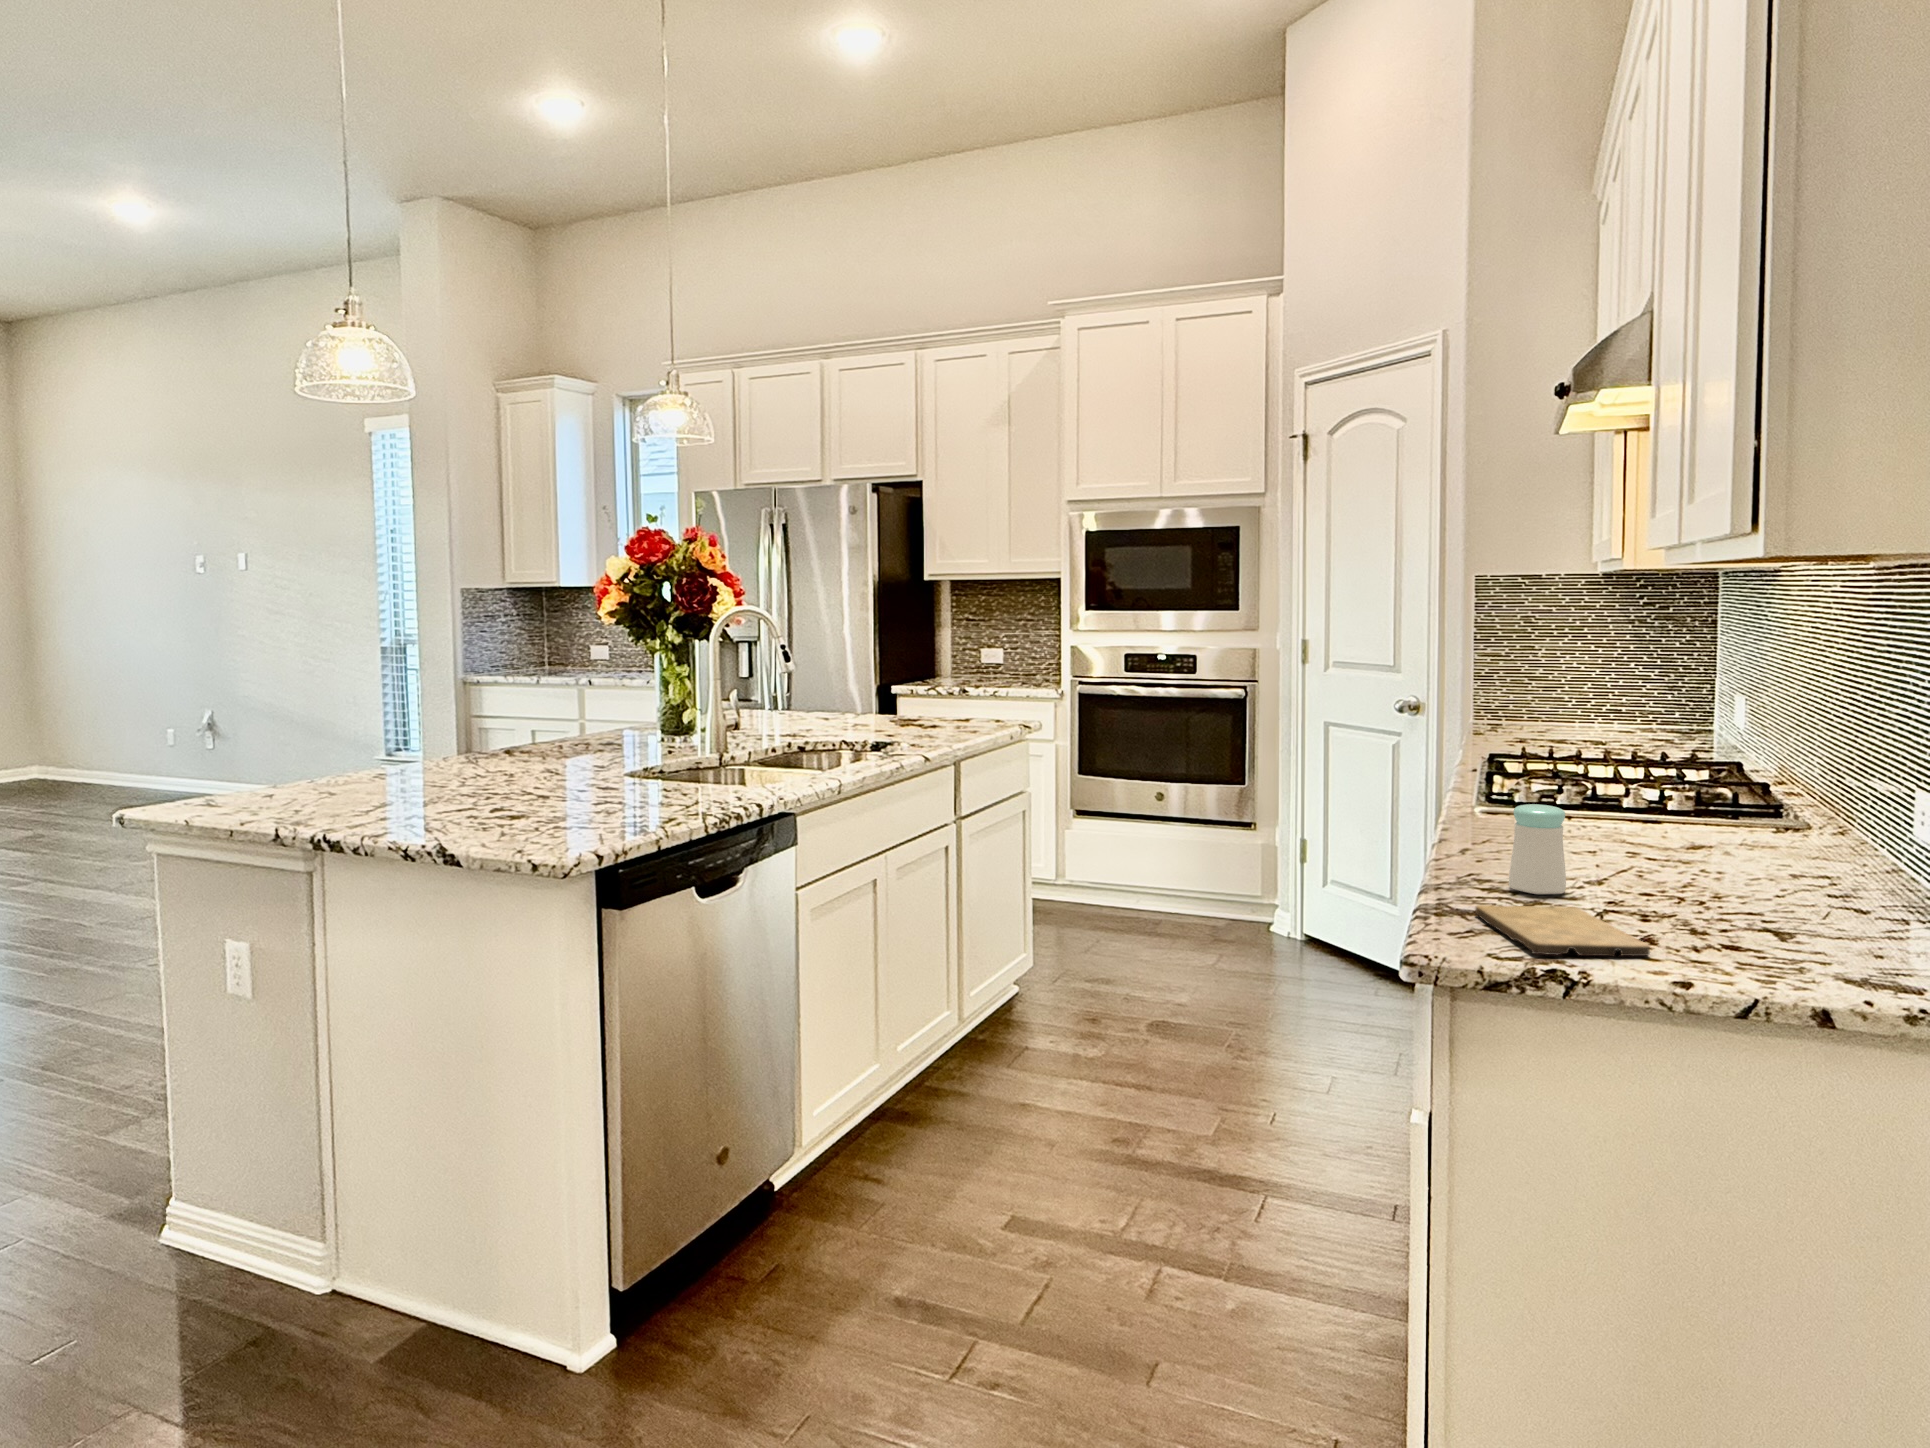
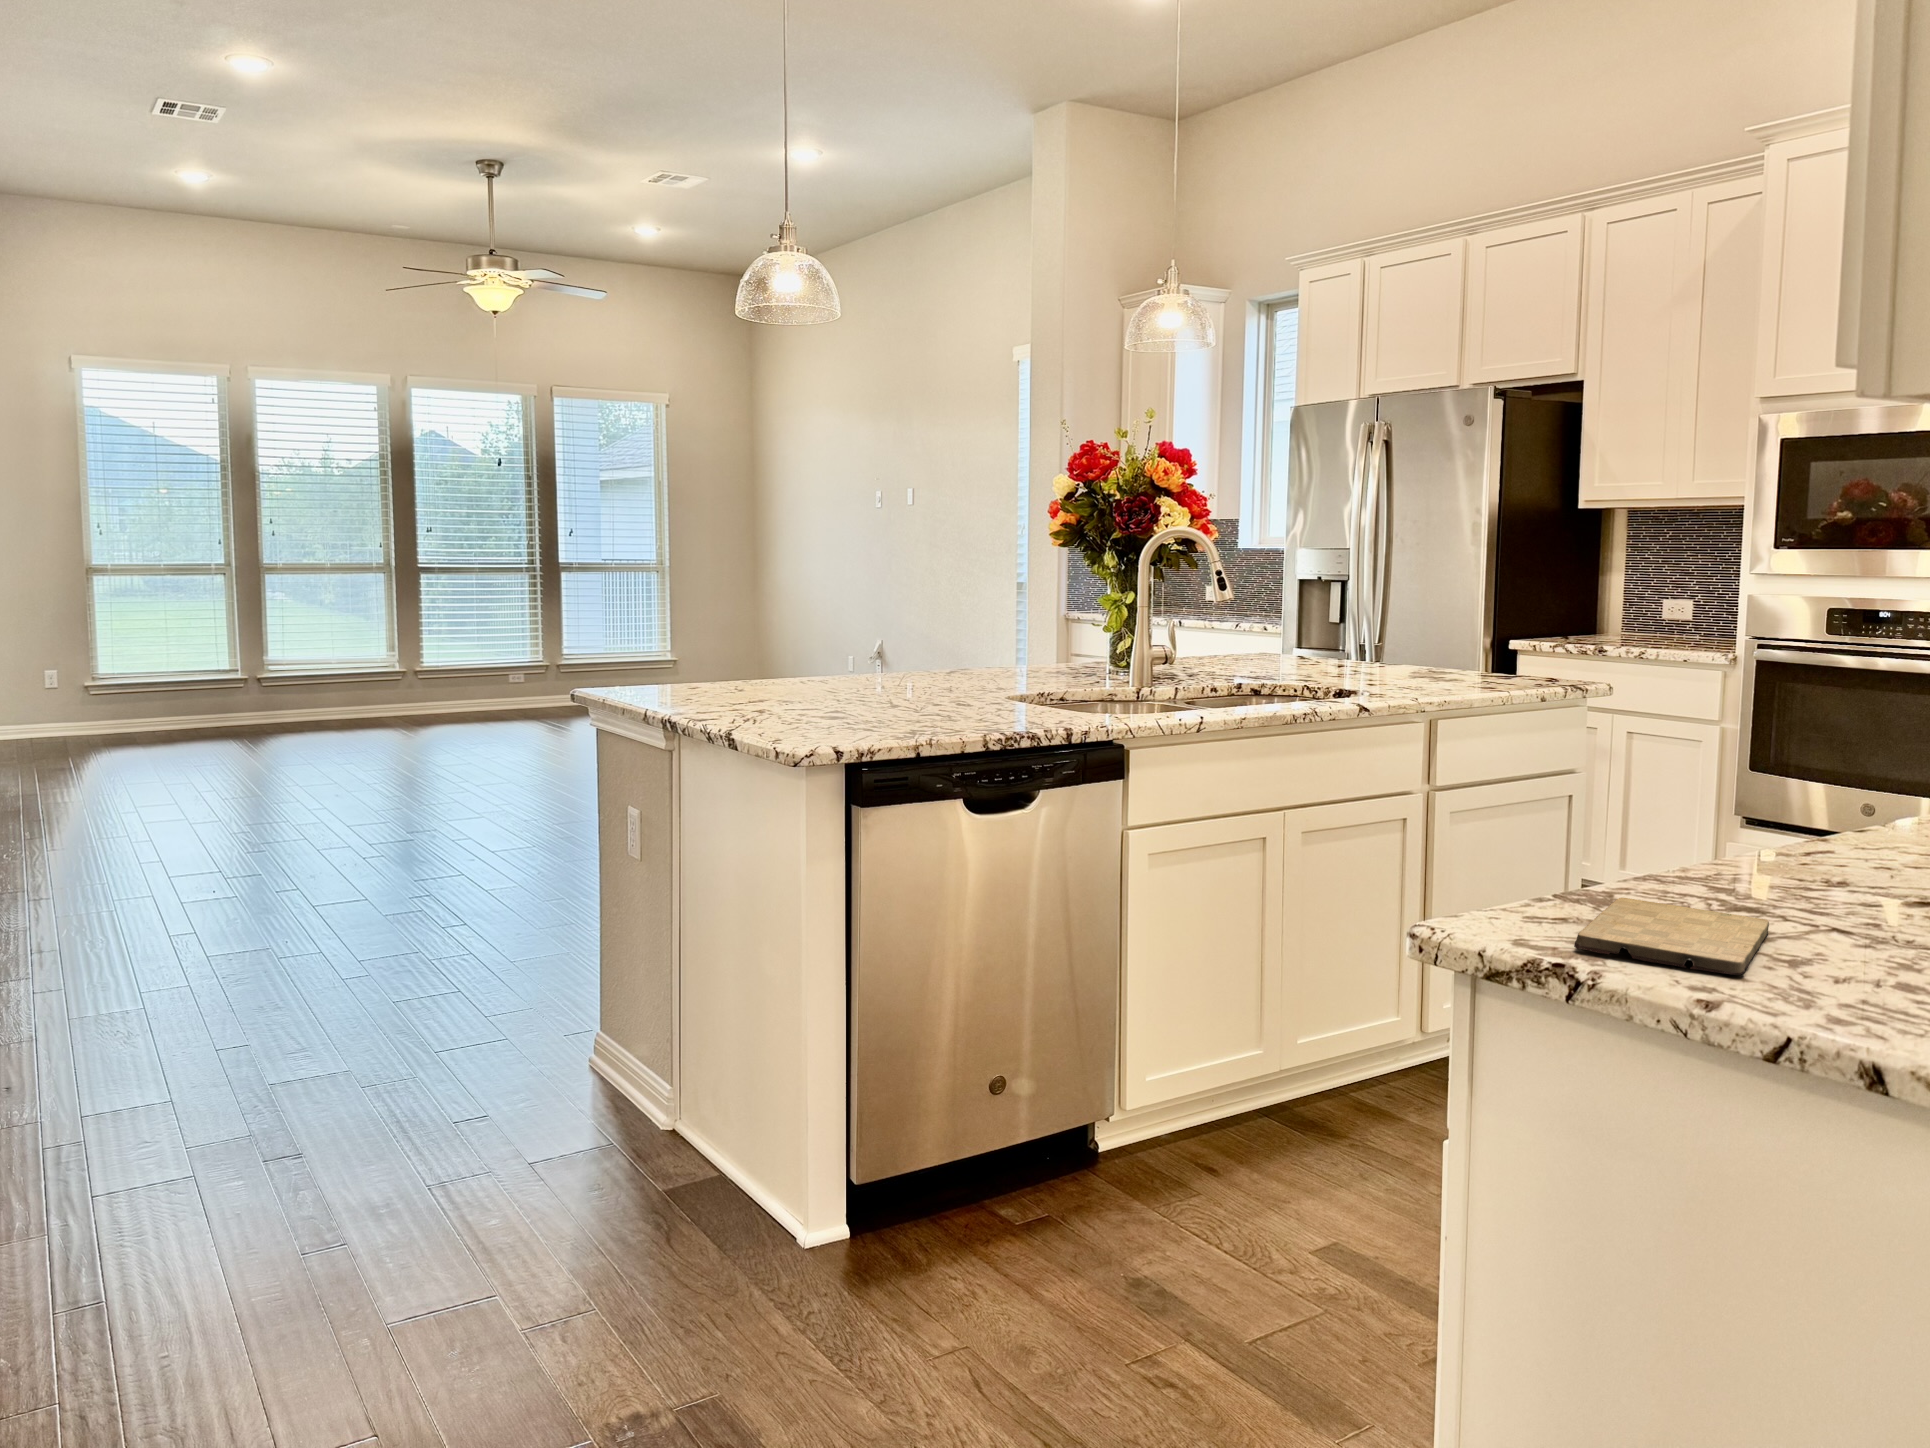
salt shaker: present [1509,804,1566,894] -> none [1744,784,1836,910]

